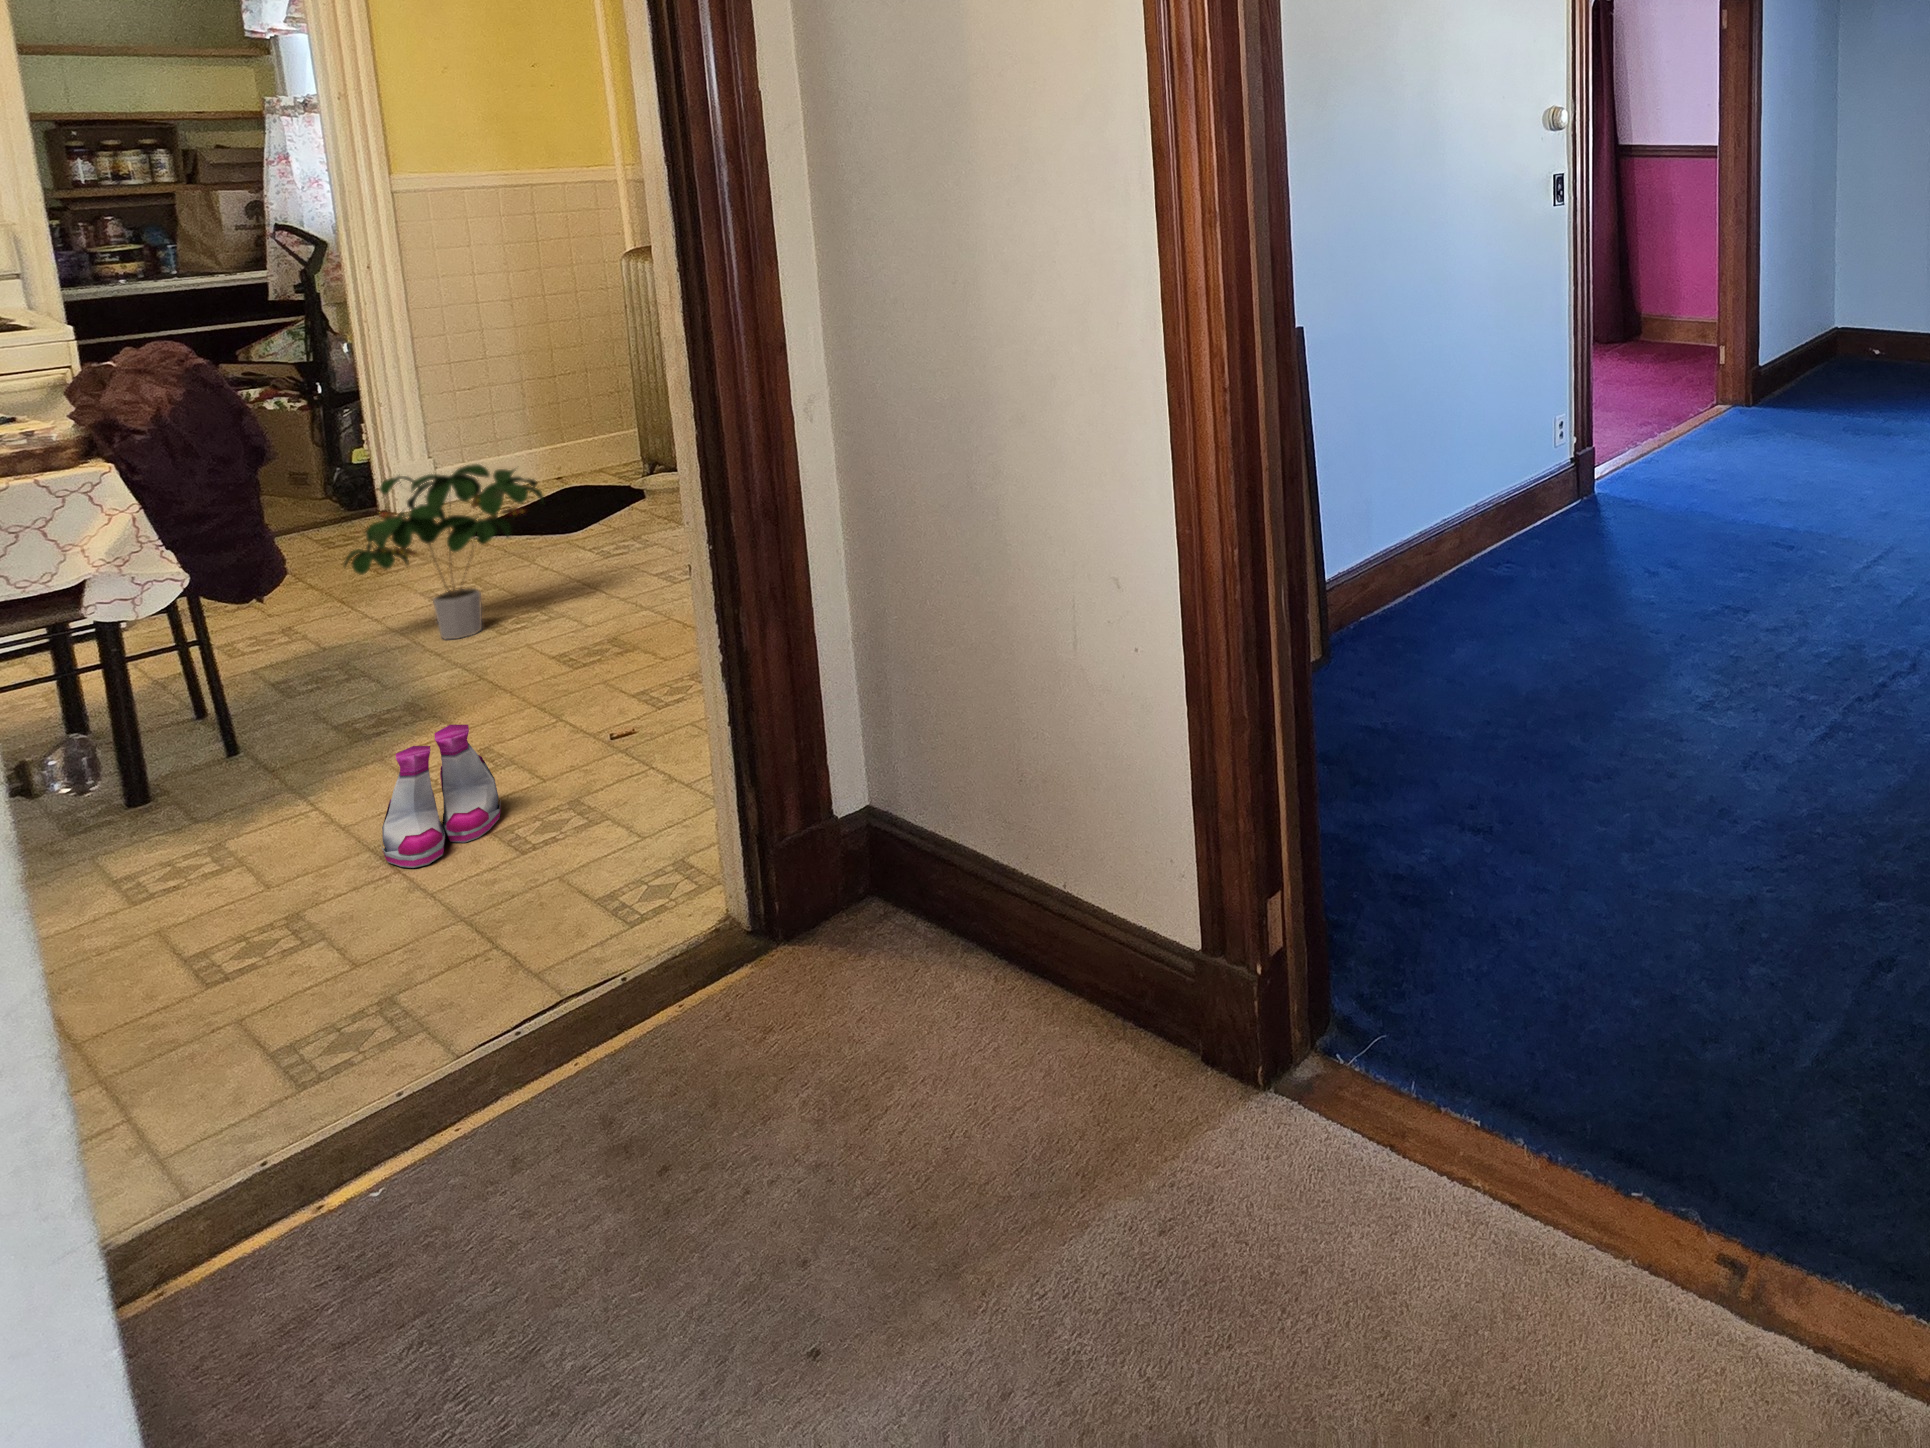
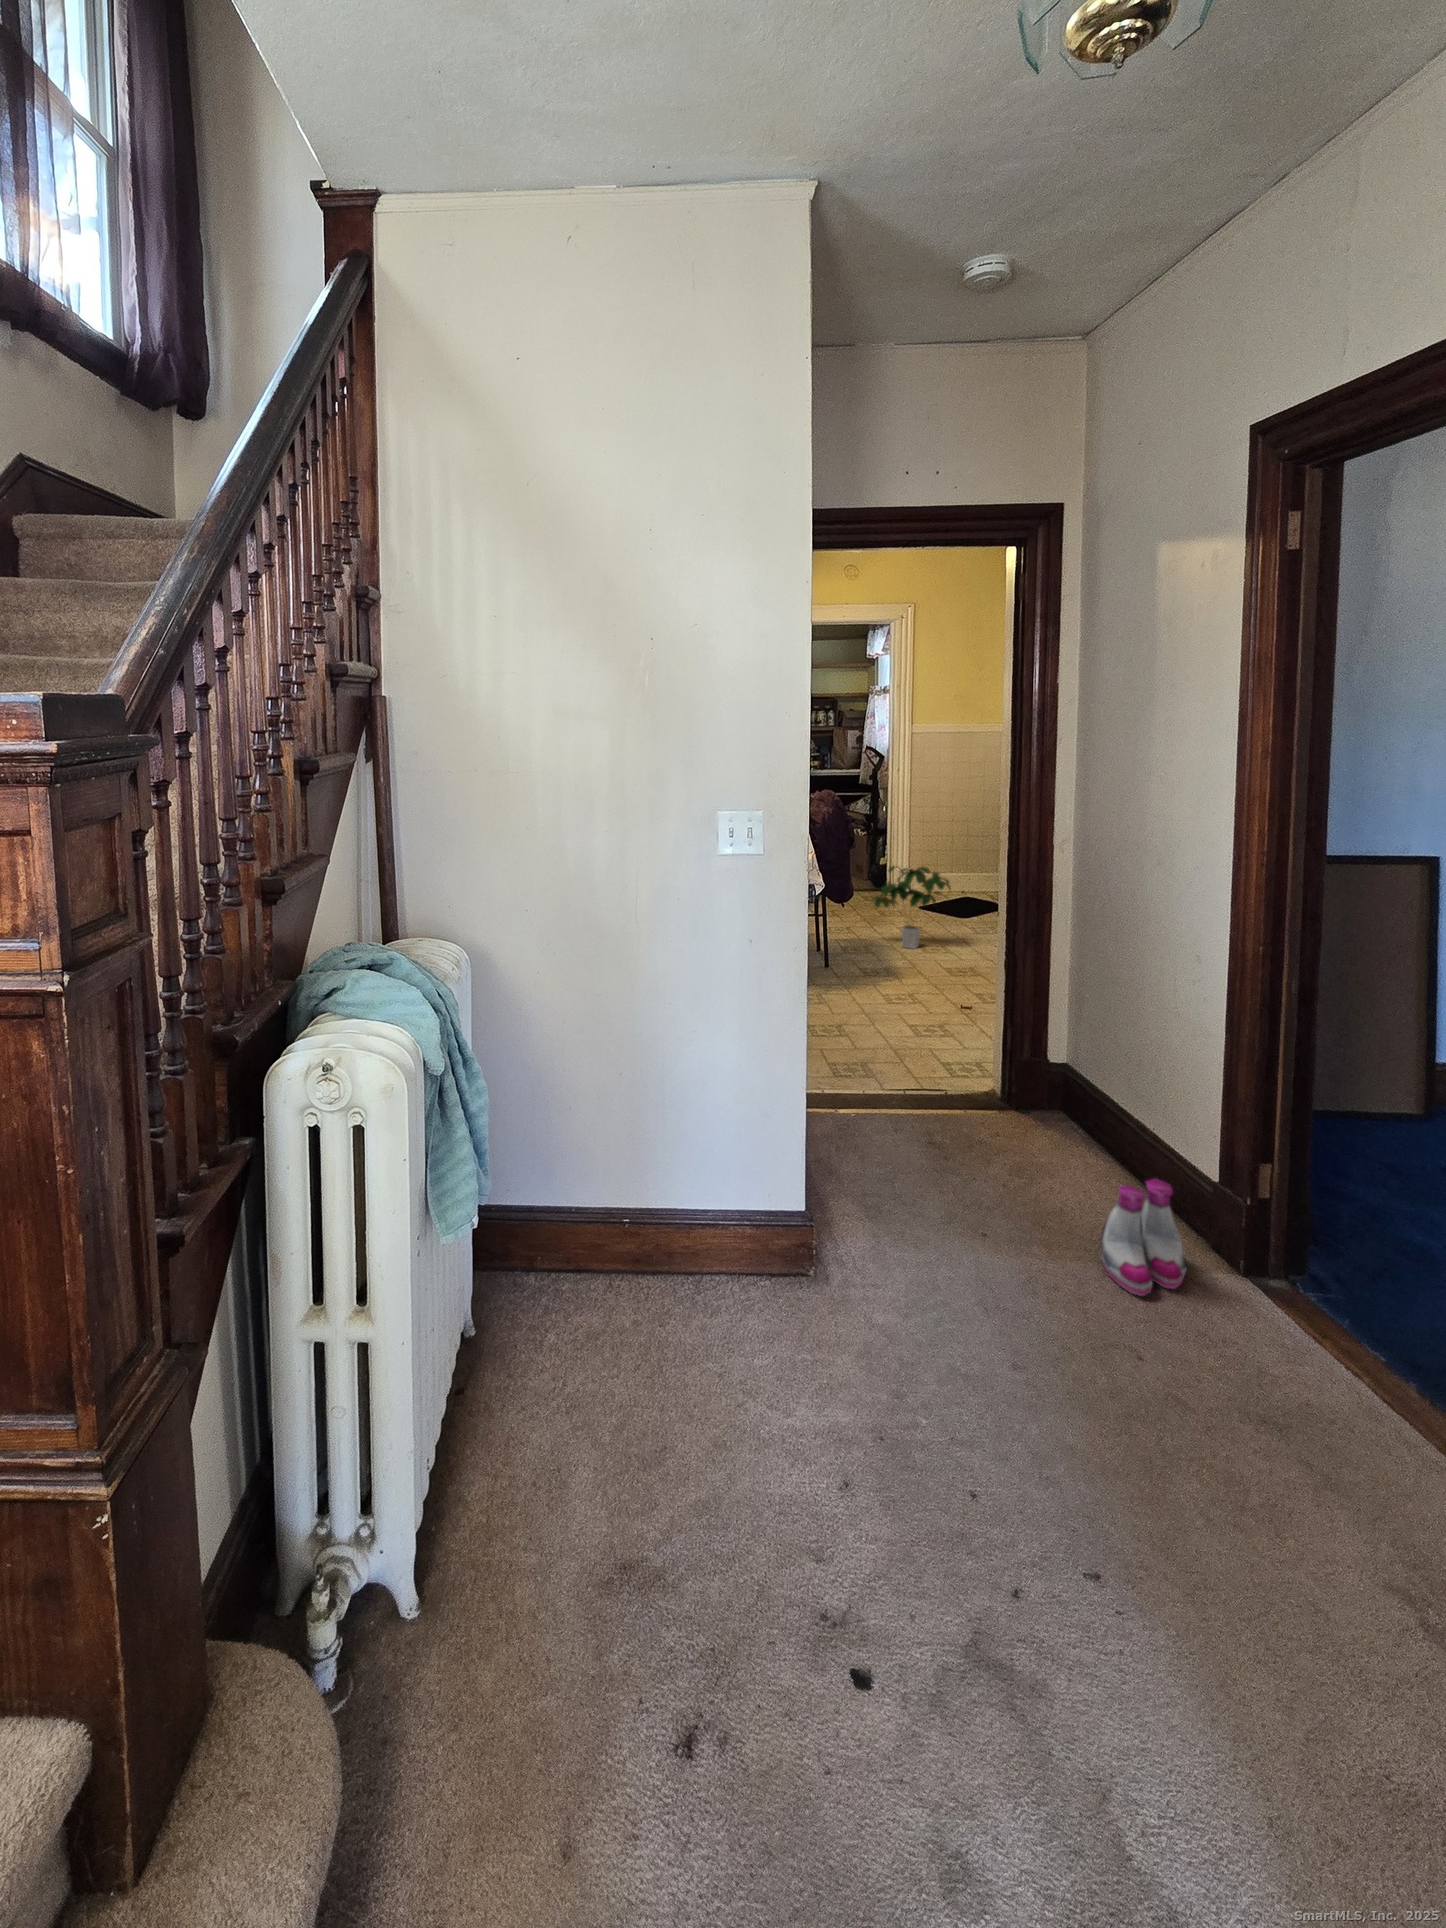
boots: present [382,725,500,868] -> present [1101,1179,1187,1296]

